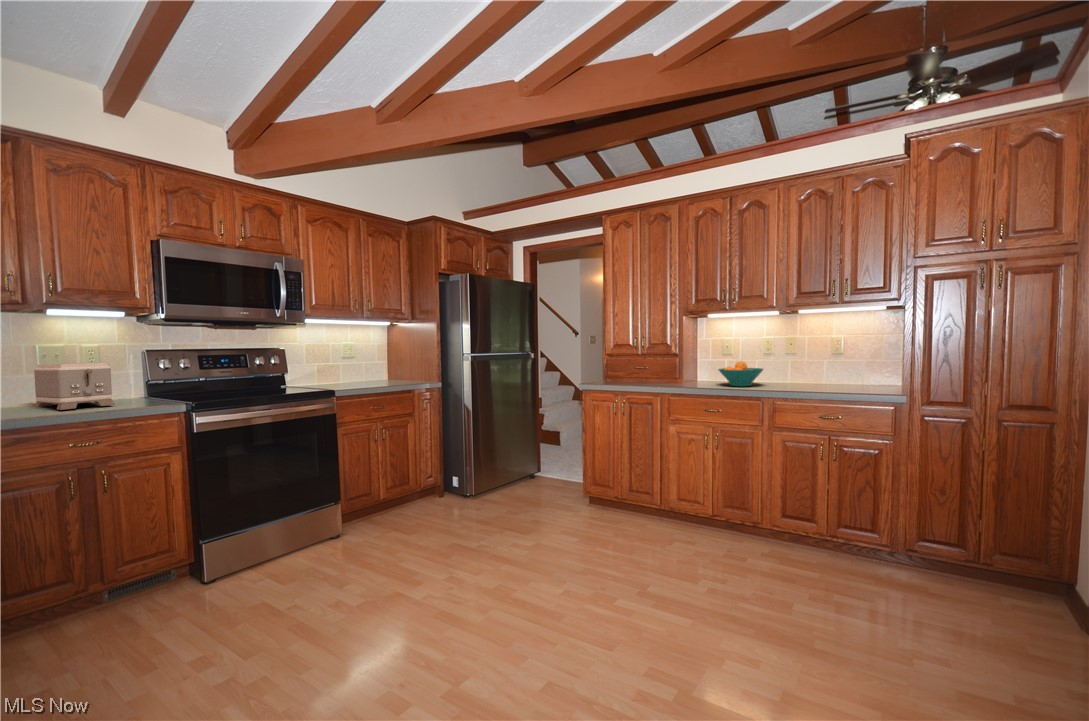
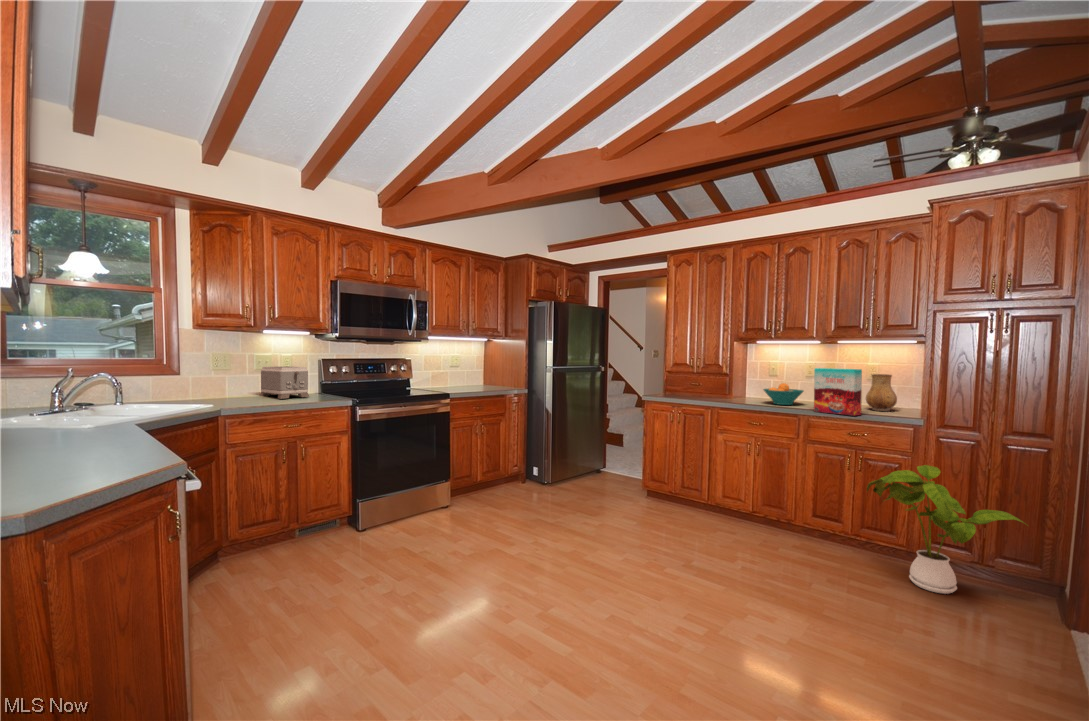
cereal box: none [778,340,834,395] -> present [814,368,862,416]
ceramic pitcher: none [833,346,867,388] -> present [866,374,897,411]
house plant: none [847,450,1035,602] -> present [867,465,1024,594]

